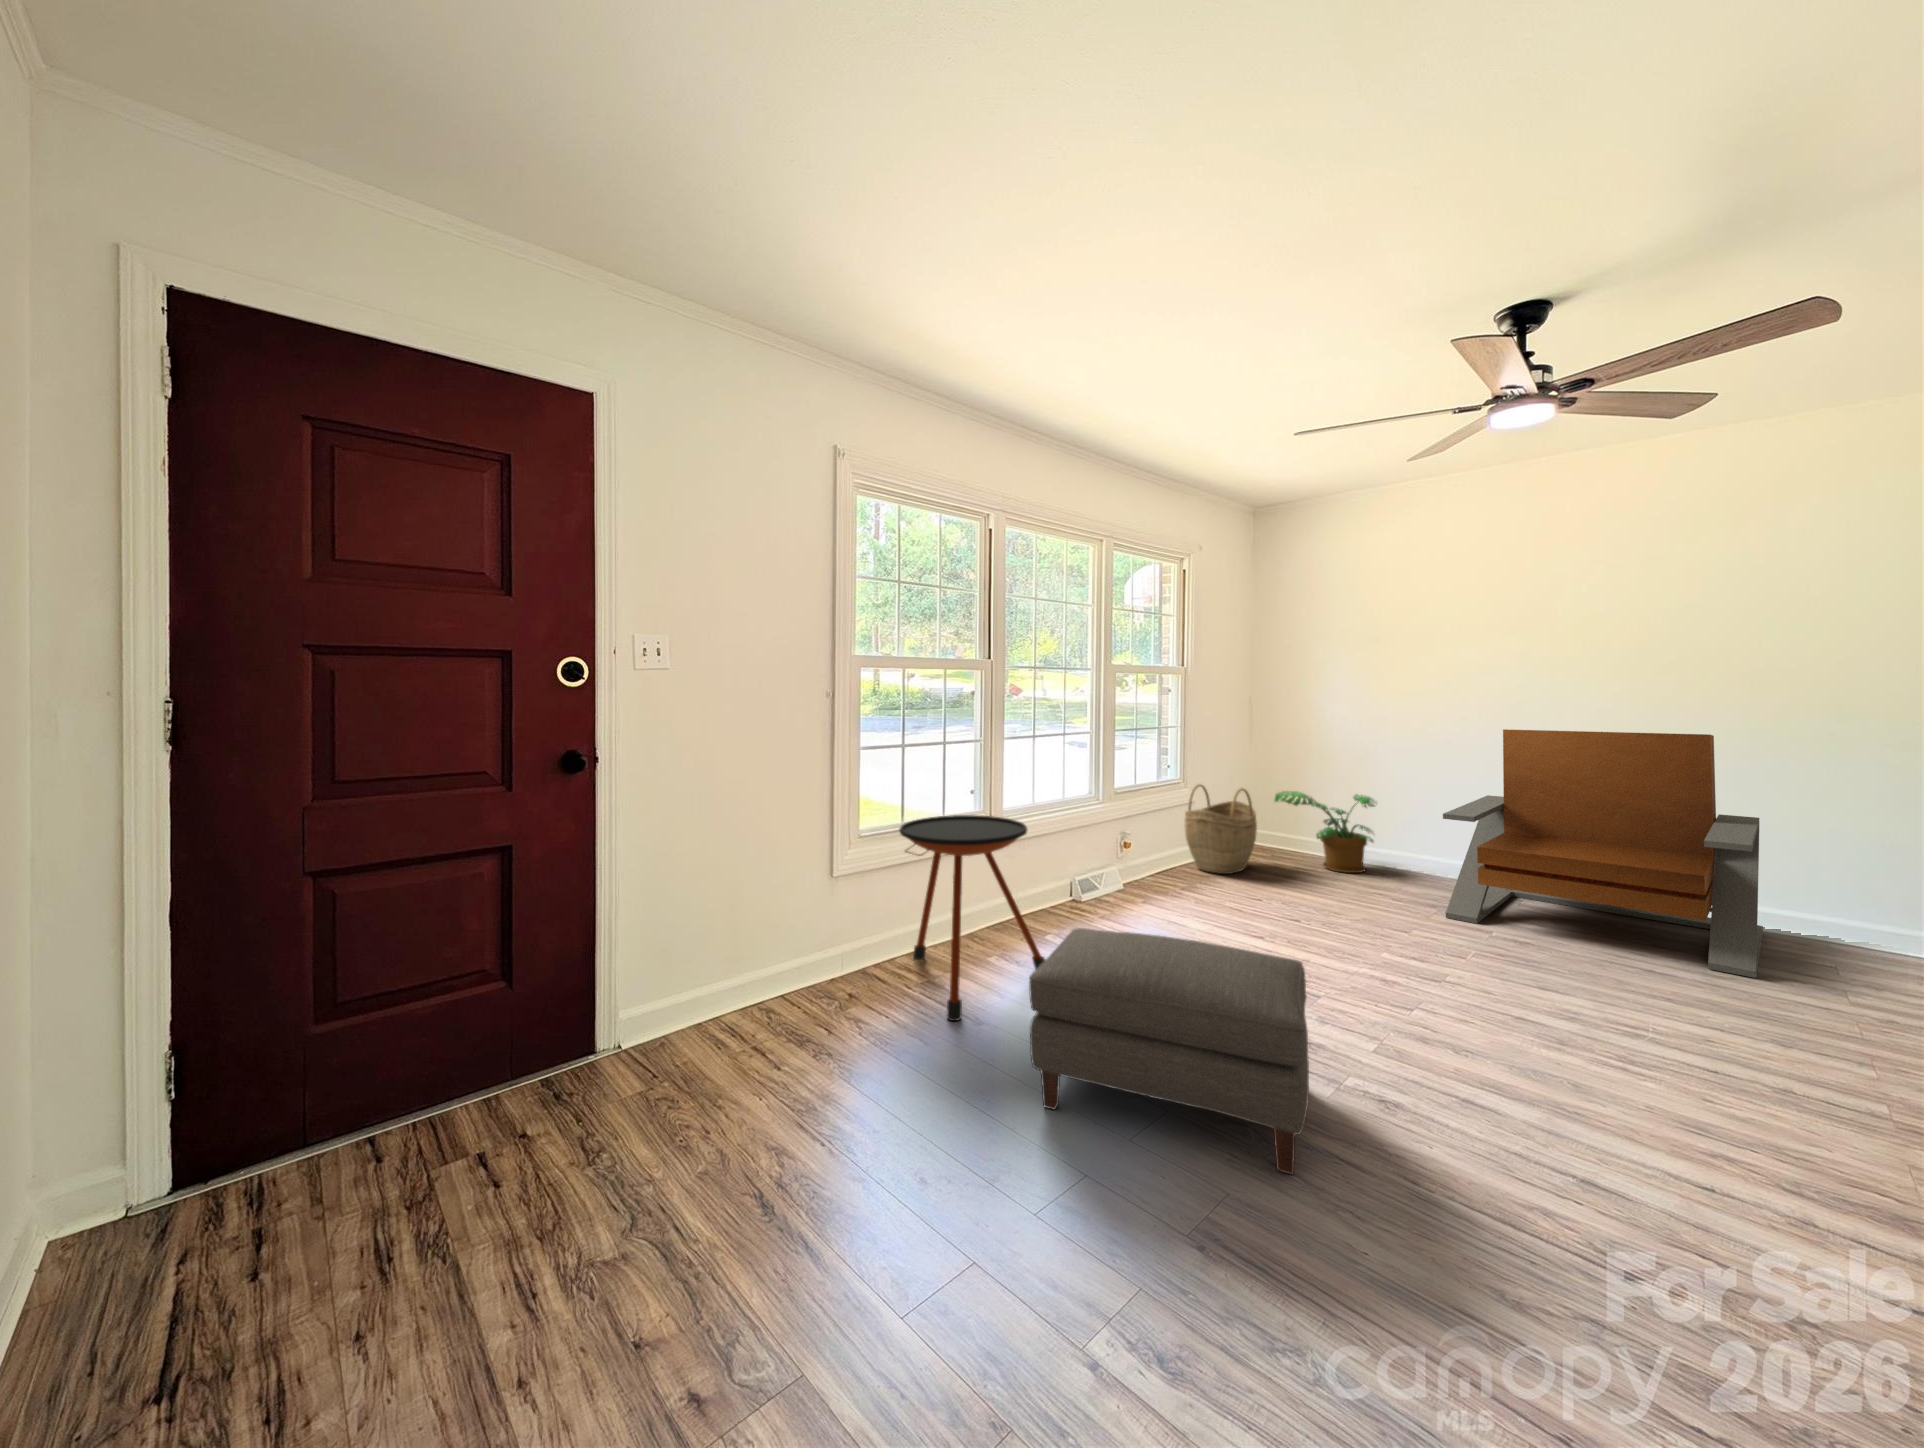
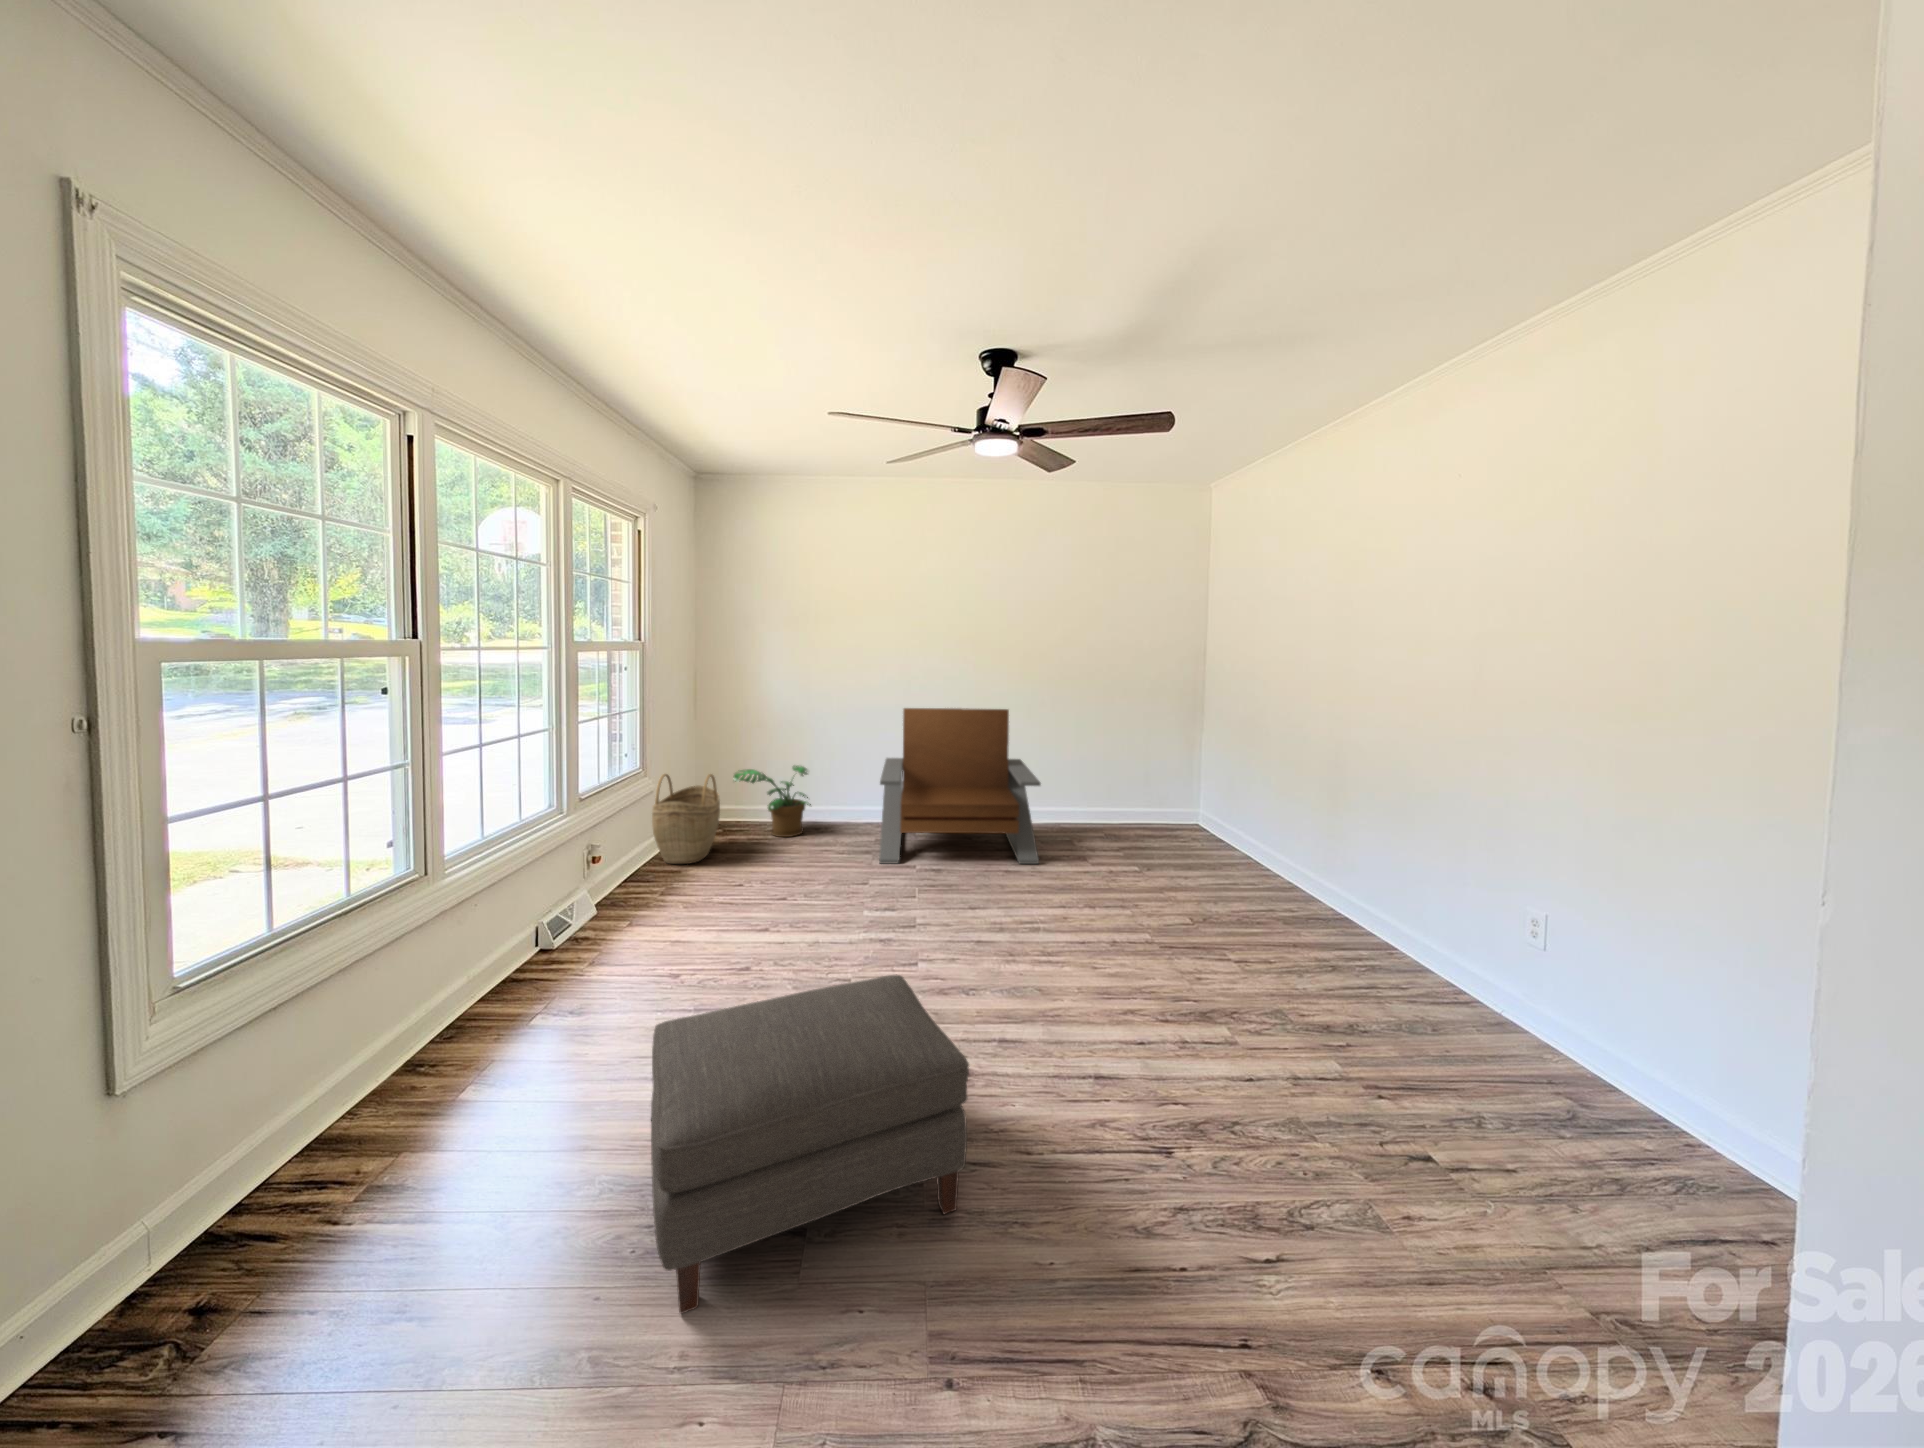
side table: present [899,815,1045,1021] -> none [294,884,566,1249]

